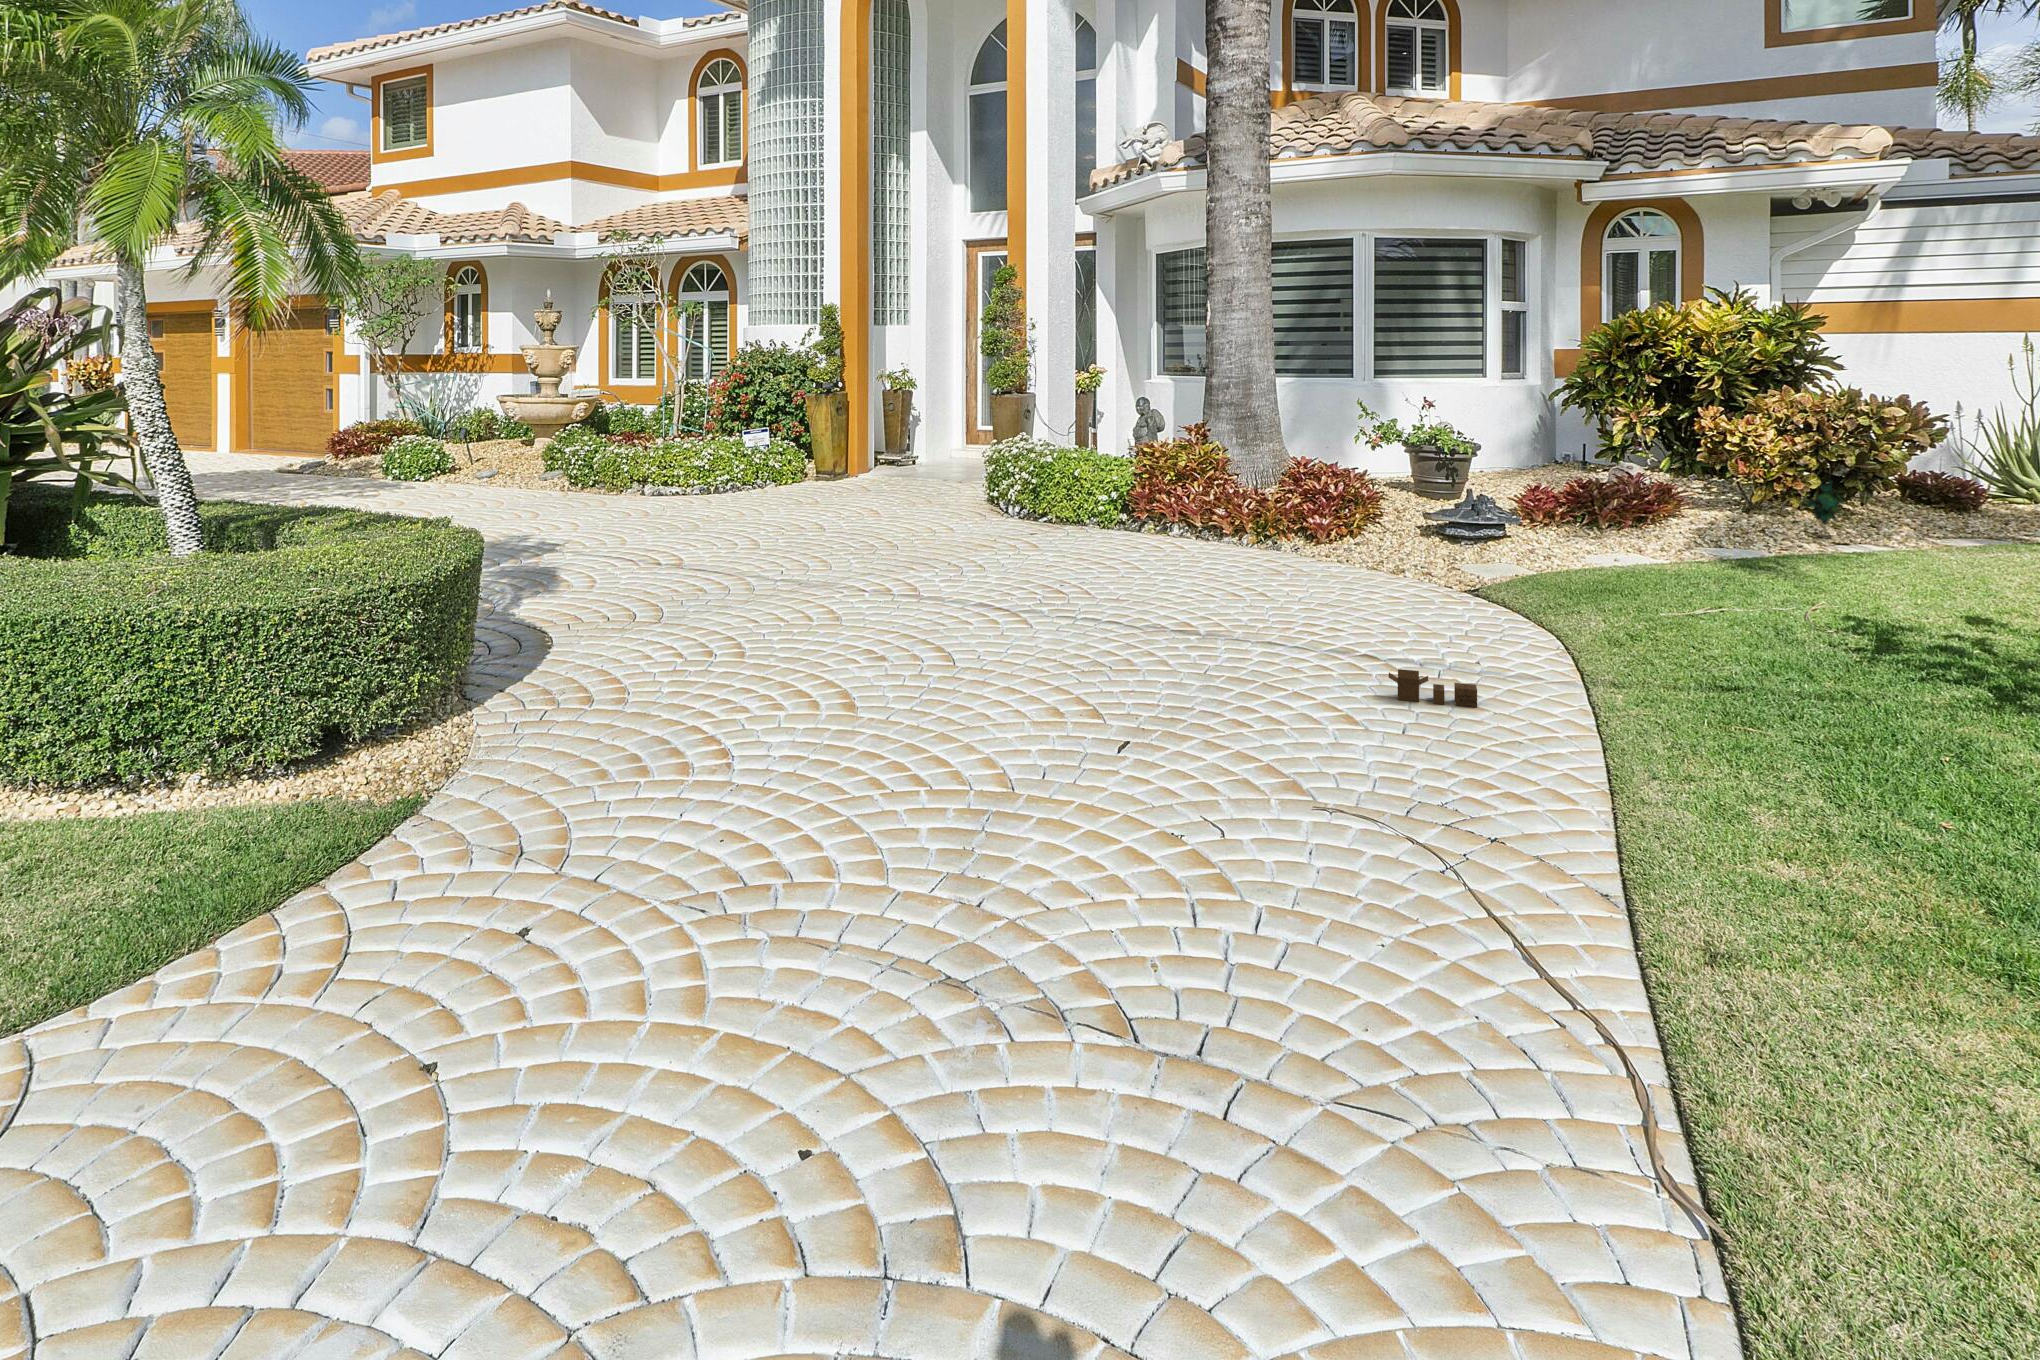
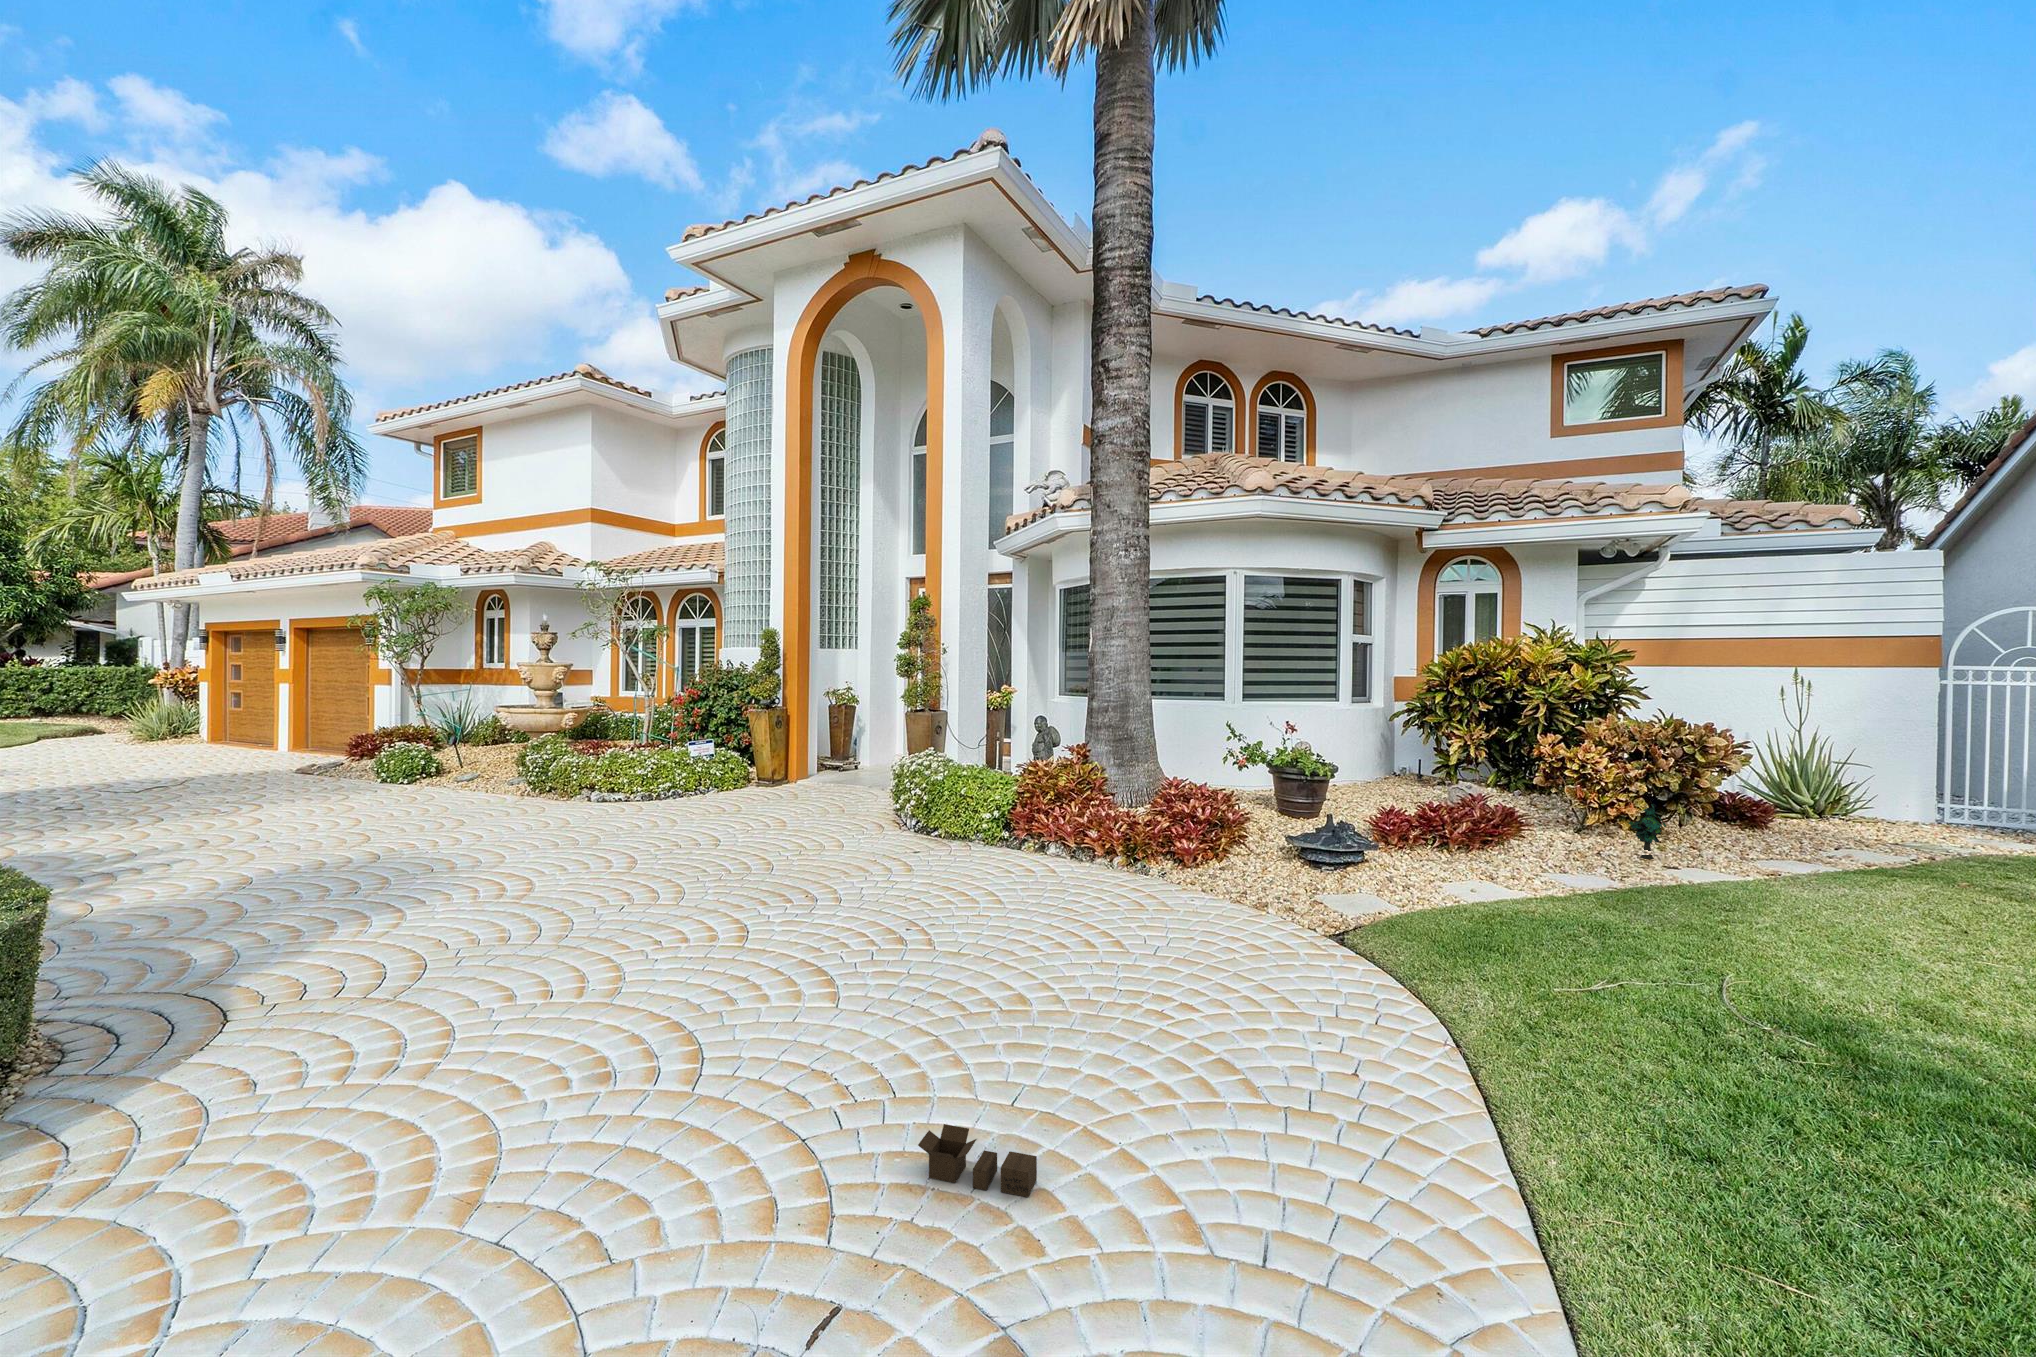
cardboard box: present [1389,669,1477,707] -> present [918,1124,1037,1197]

